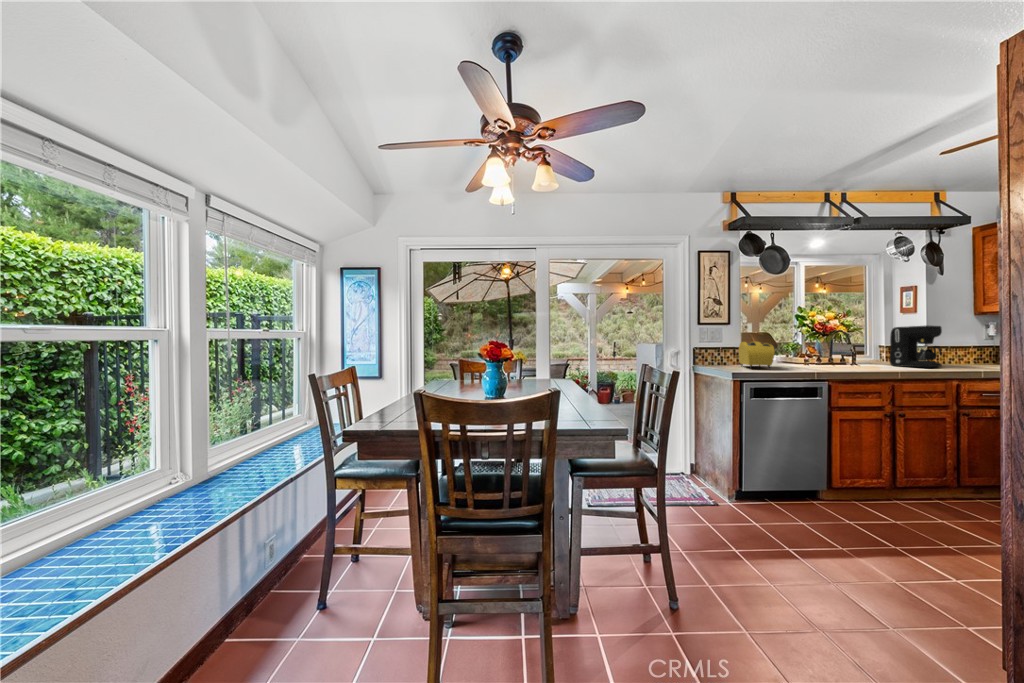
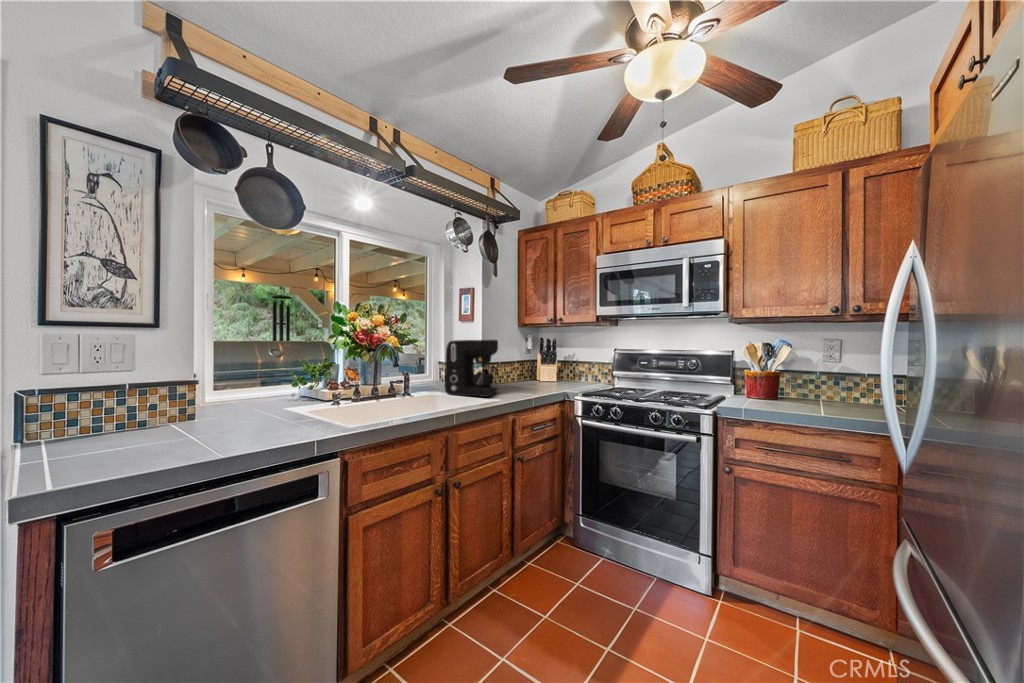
toaster: present [739,341,775,368] -> none [133,377,225,455]

